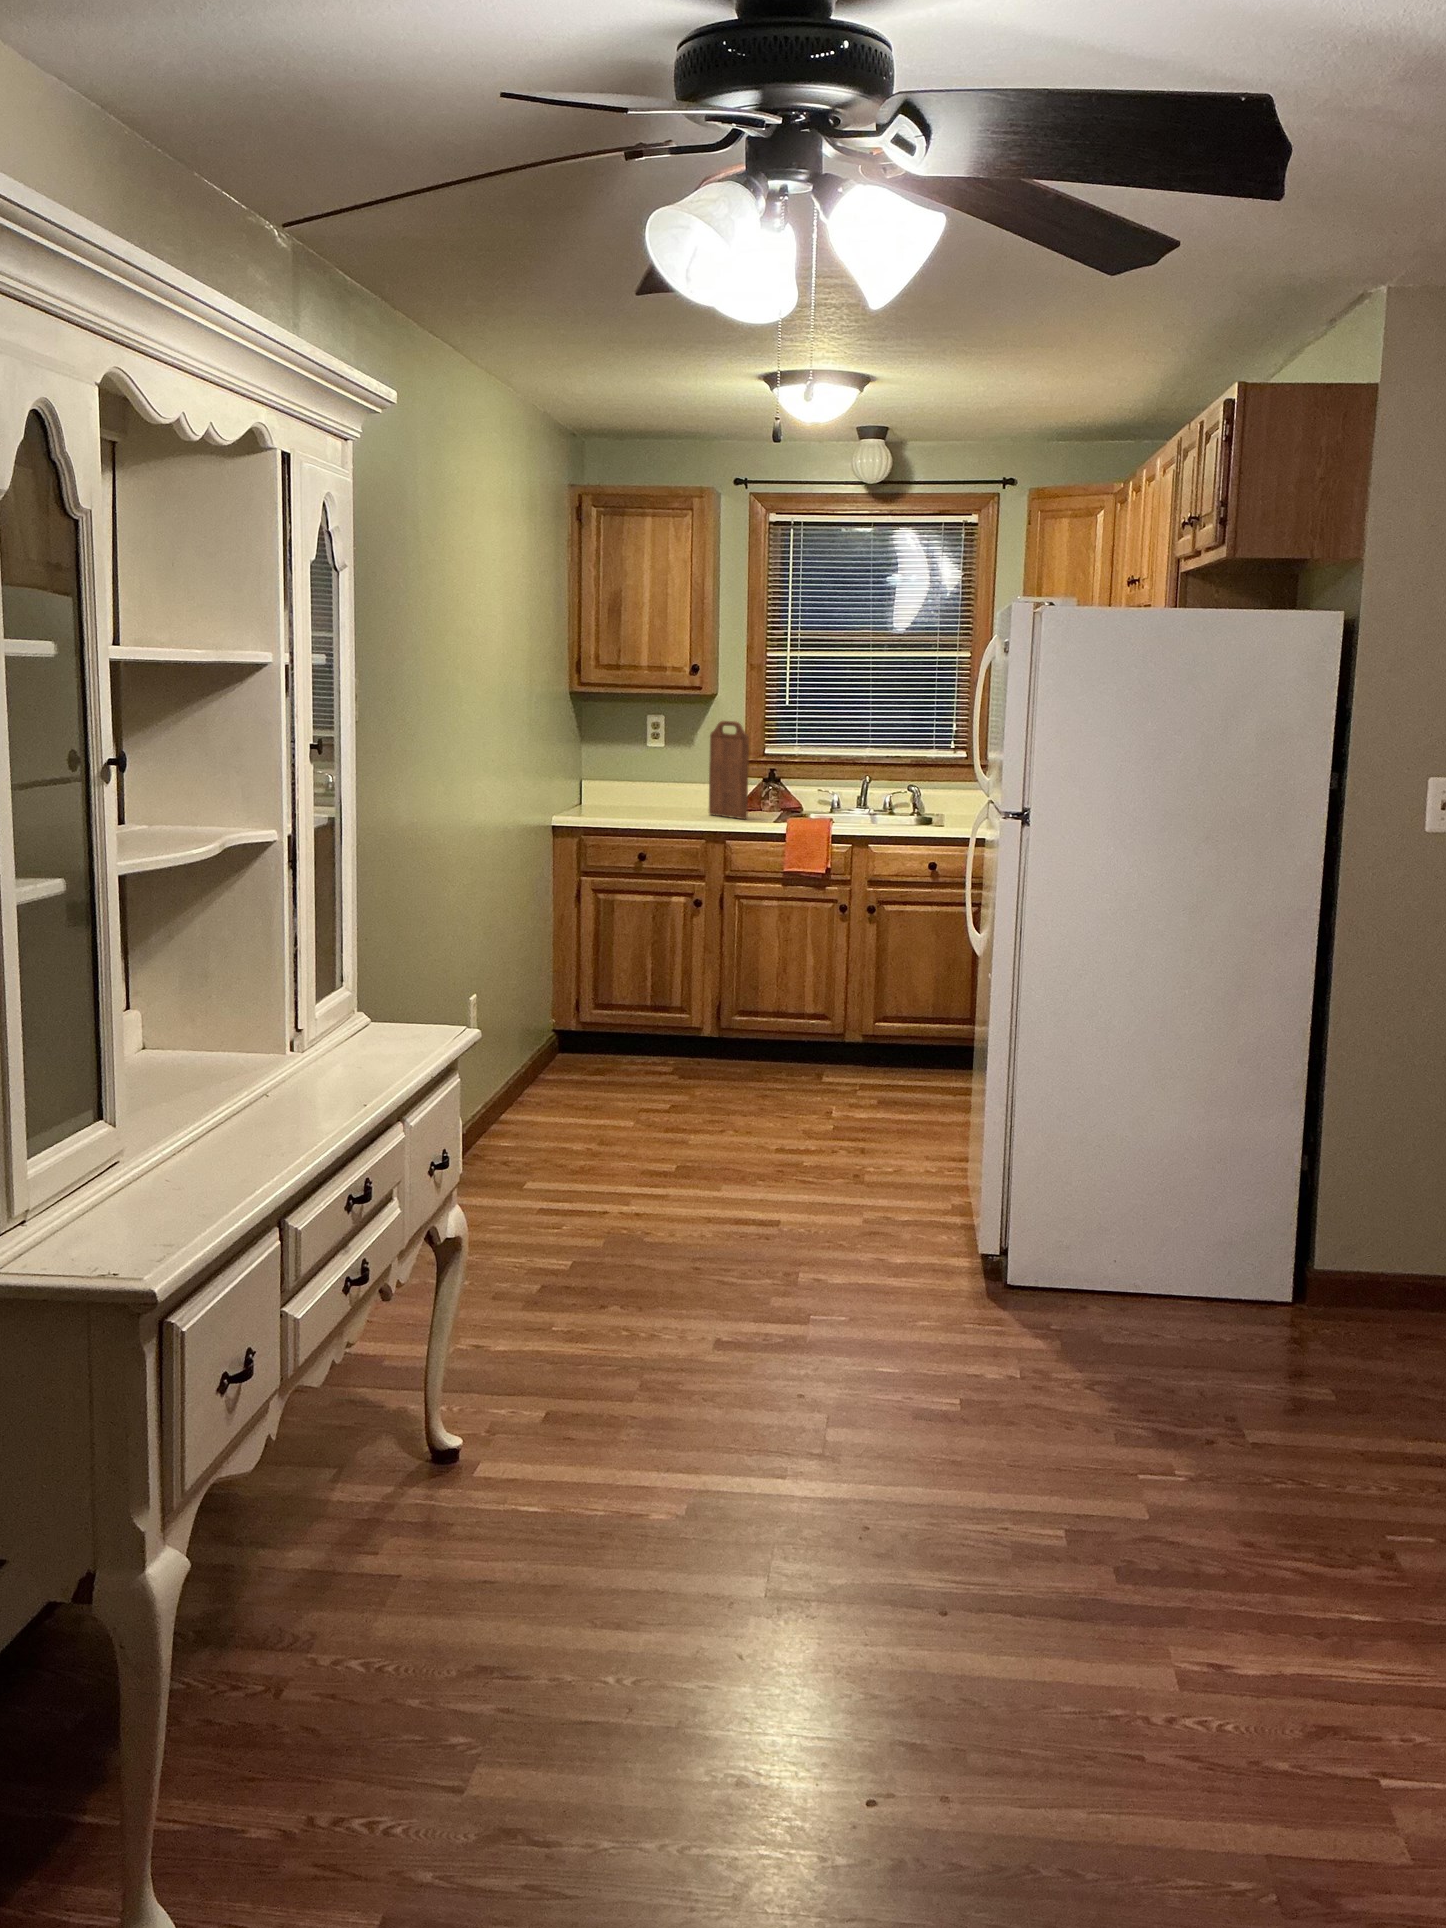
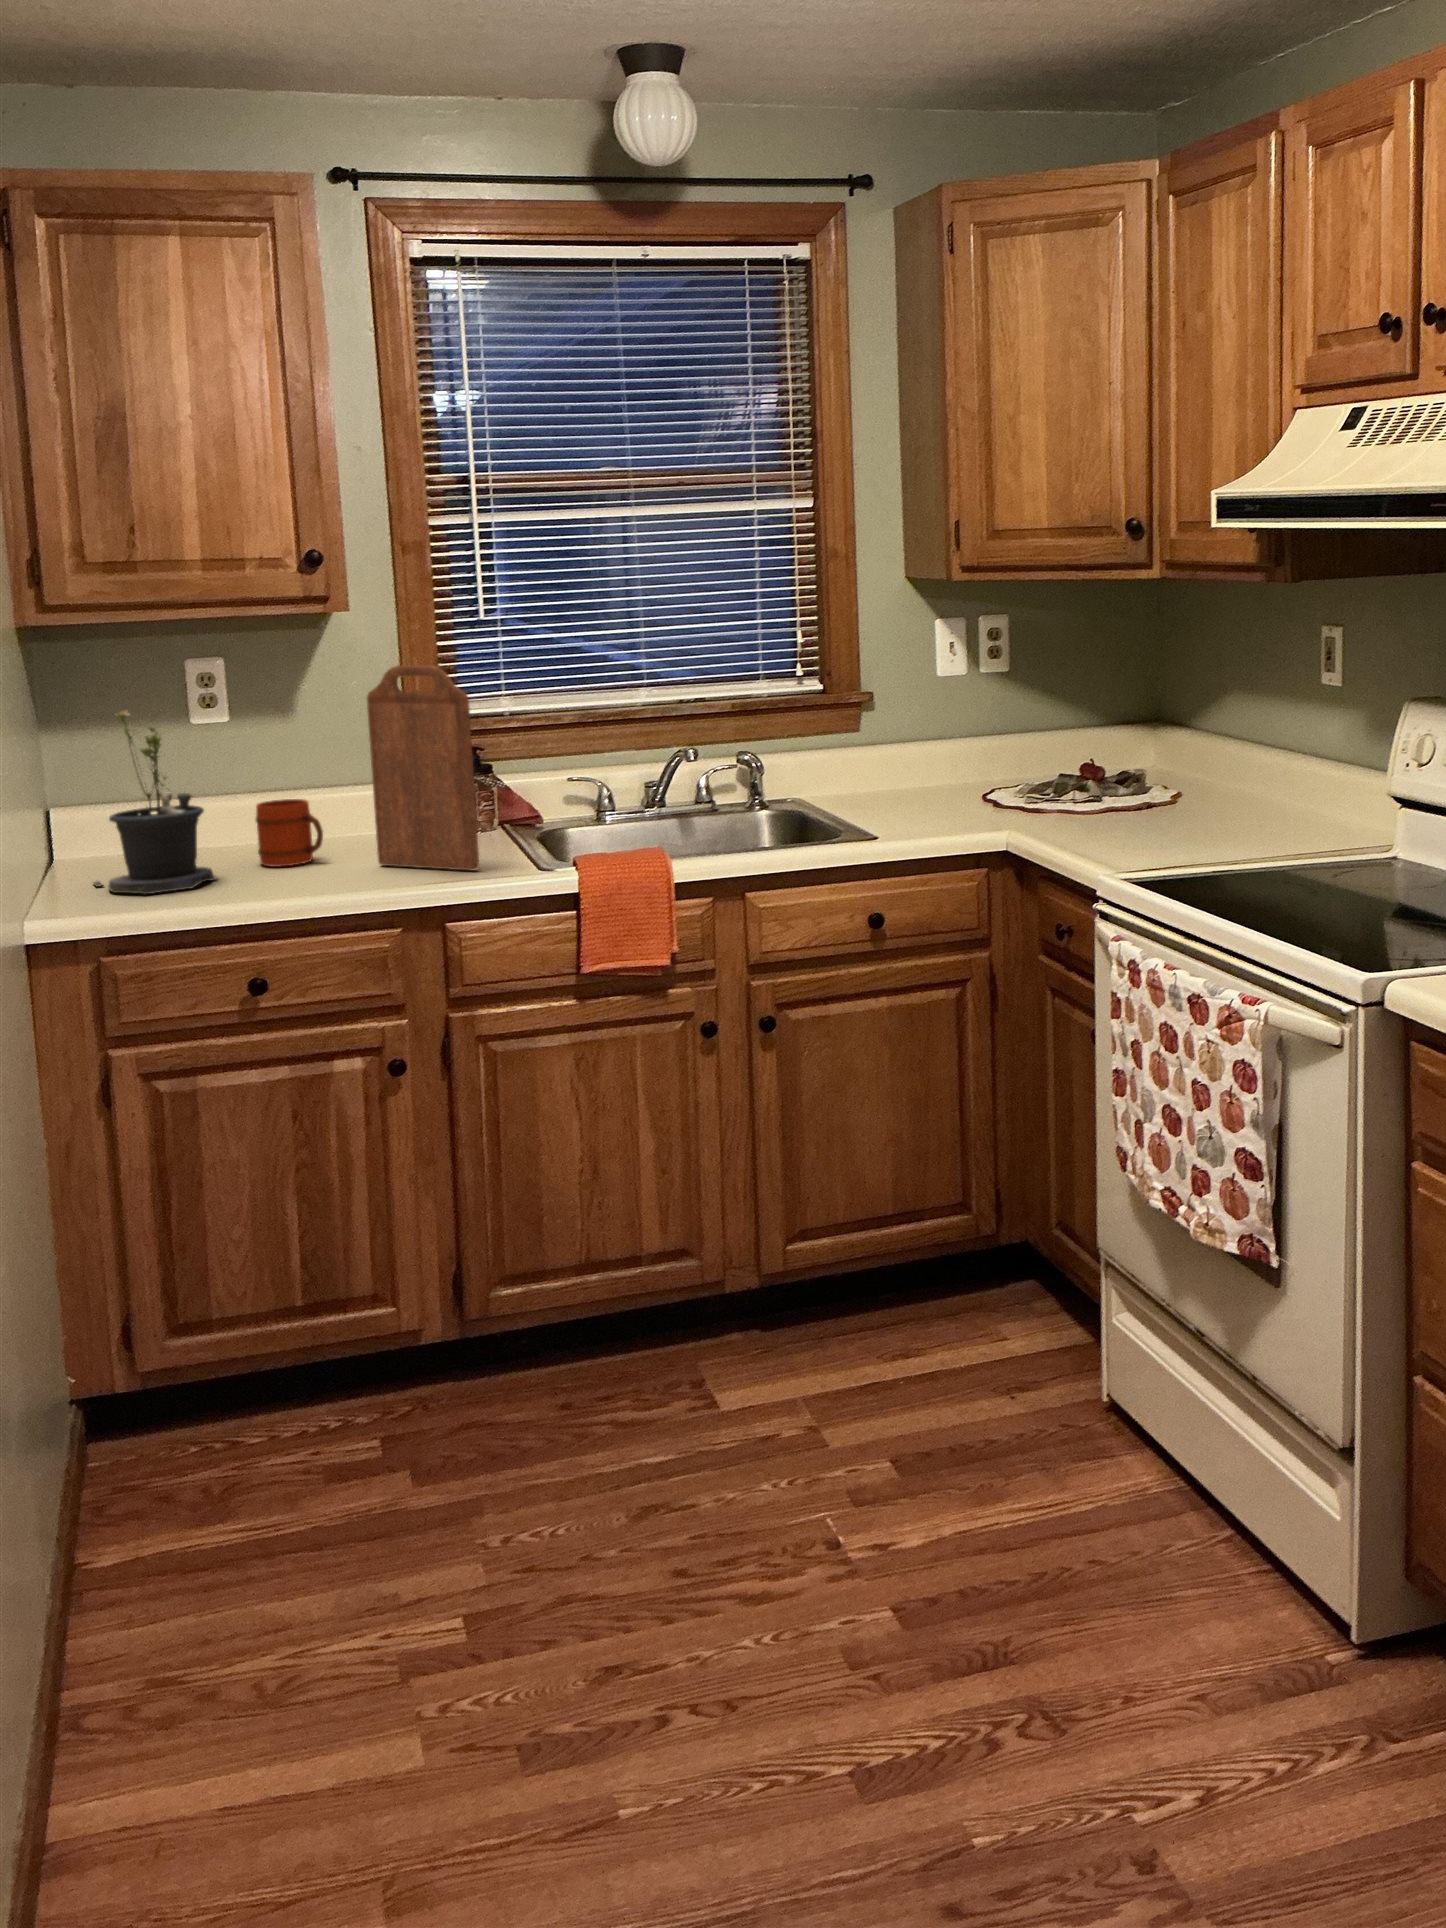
potted plant: none [589,731,639,814] -> present [94,710,217,894]
mug: none [661,781,689,811] -> present [256,799,323,867]

